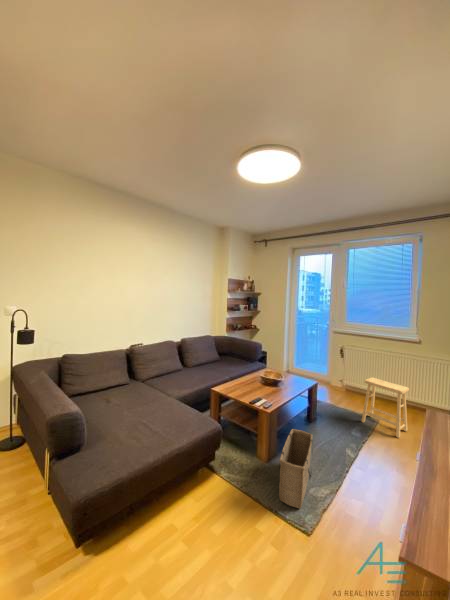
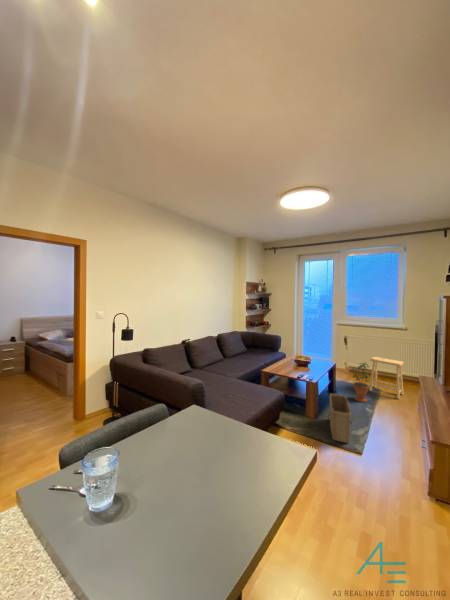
potted plant: none [333,383,358,439] -> present [352,363,369,402]

